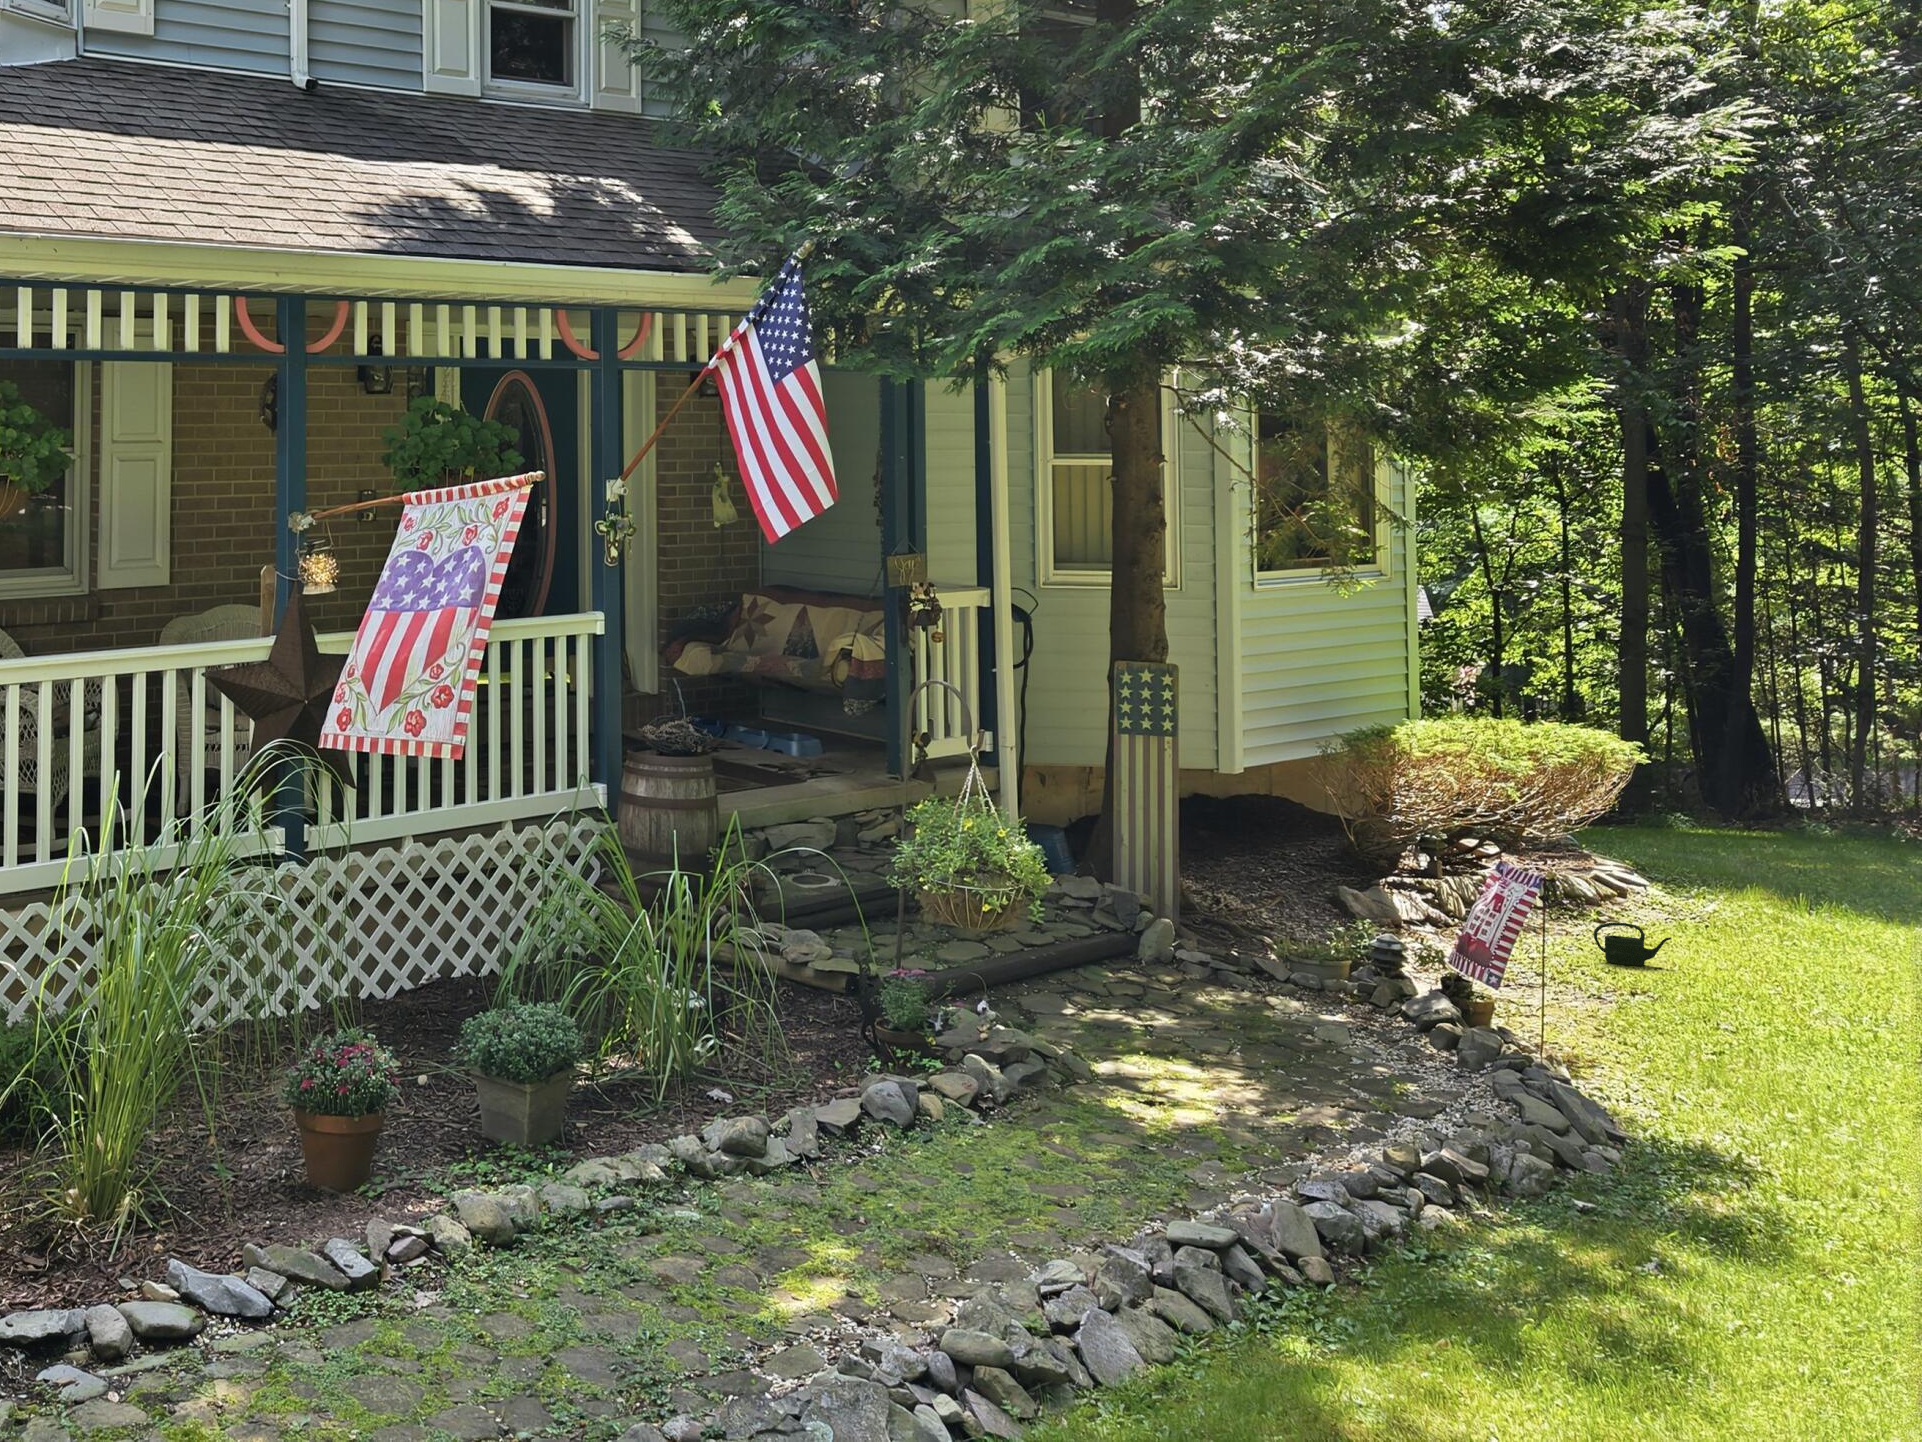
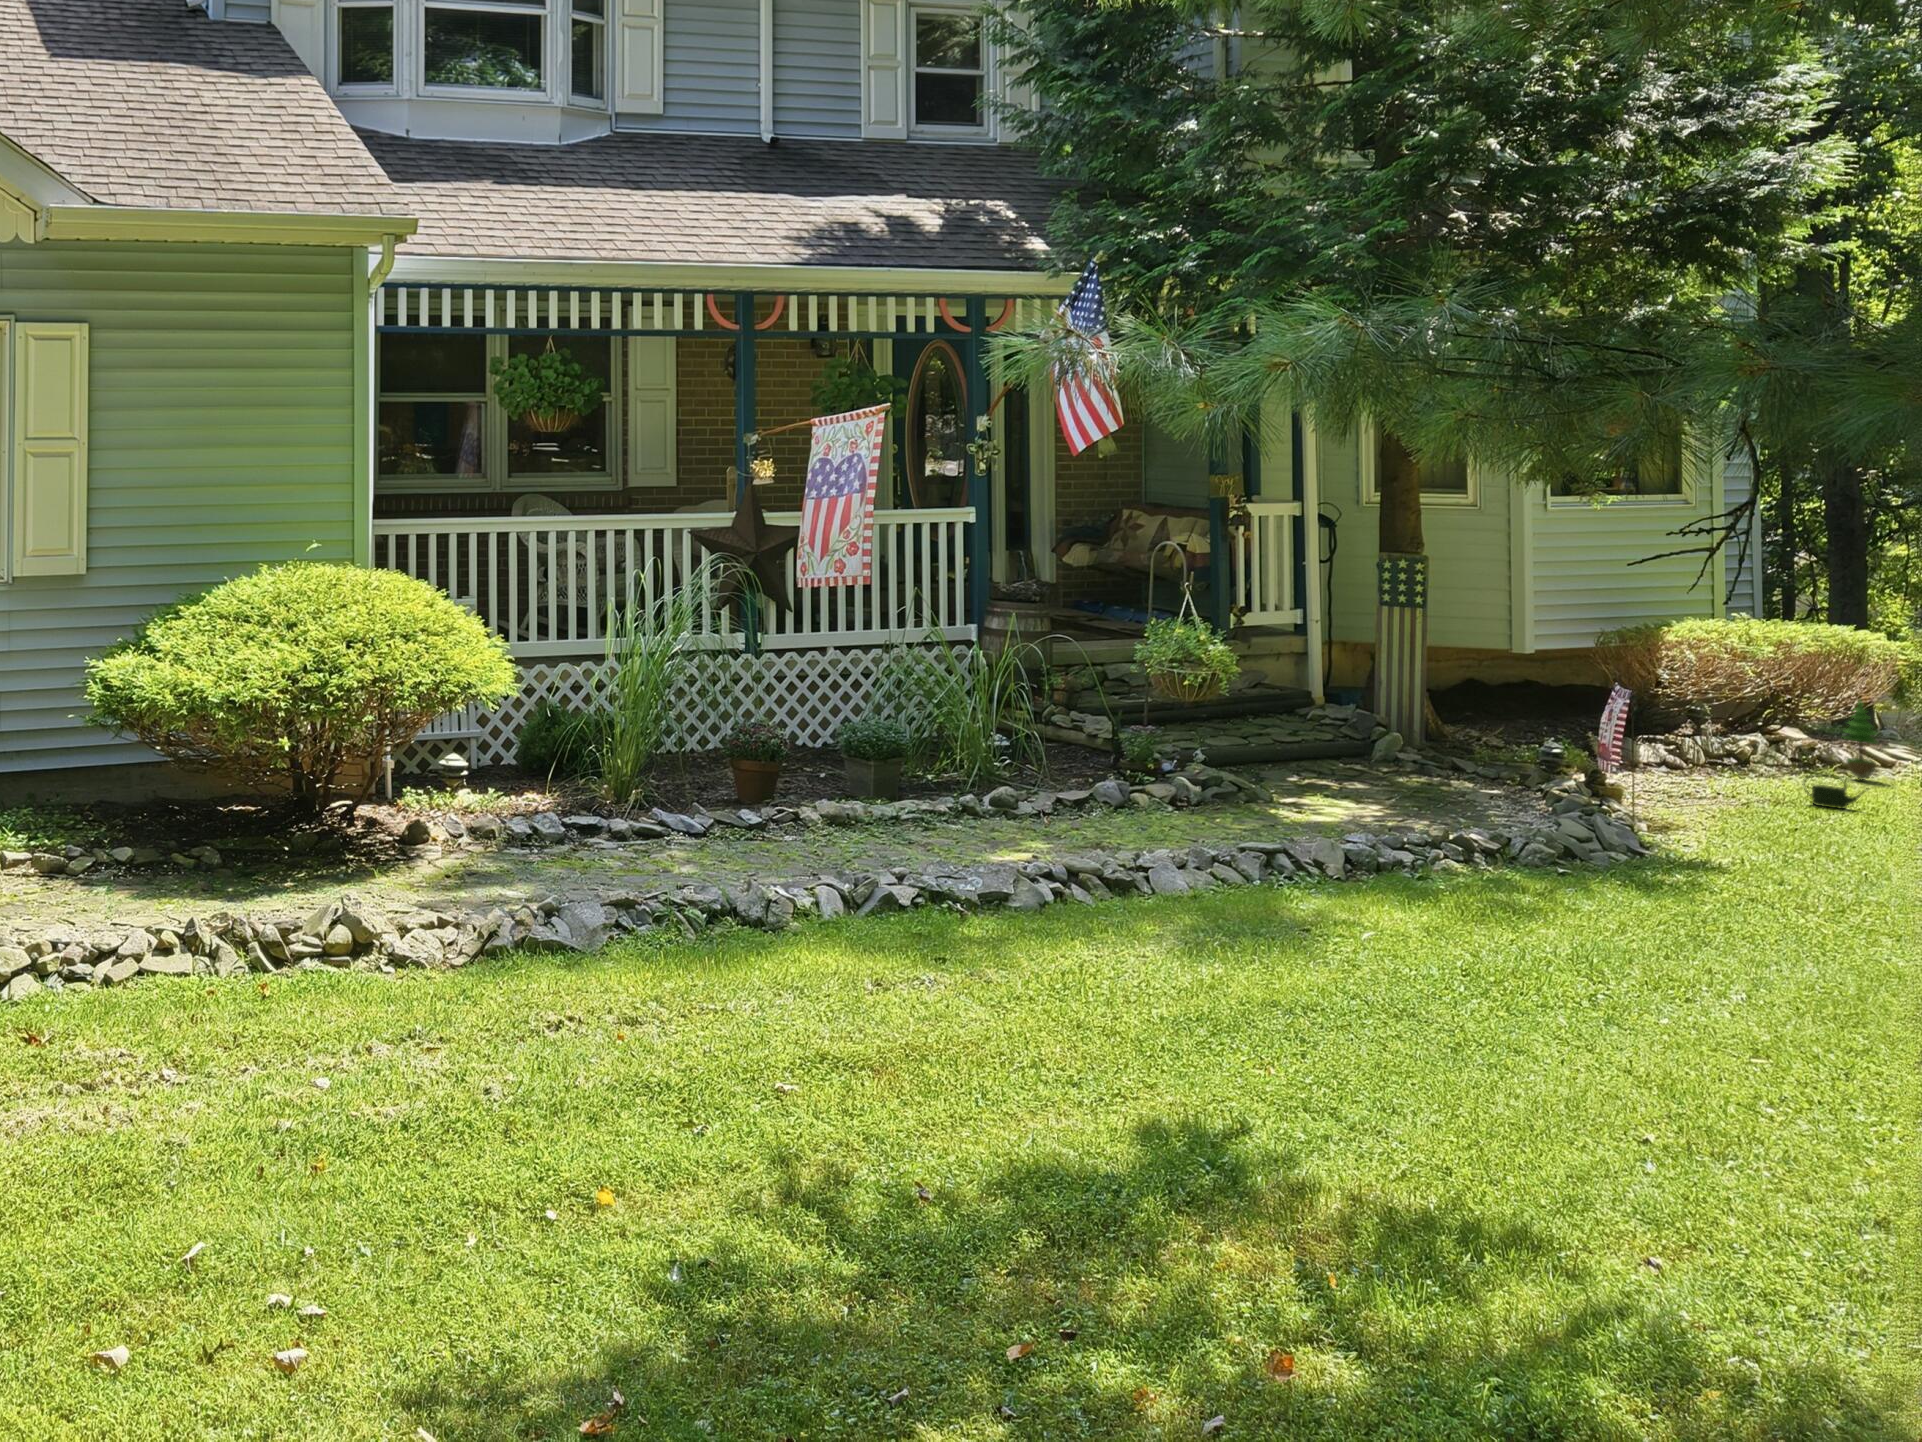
potted tree: none [1589,811,1632,914] -> present [1845,700,1877,780]

